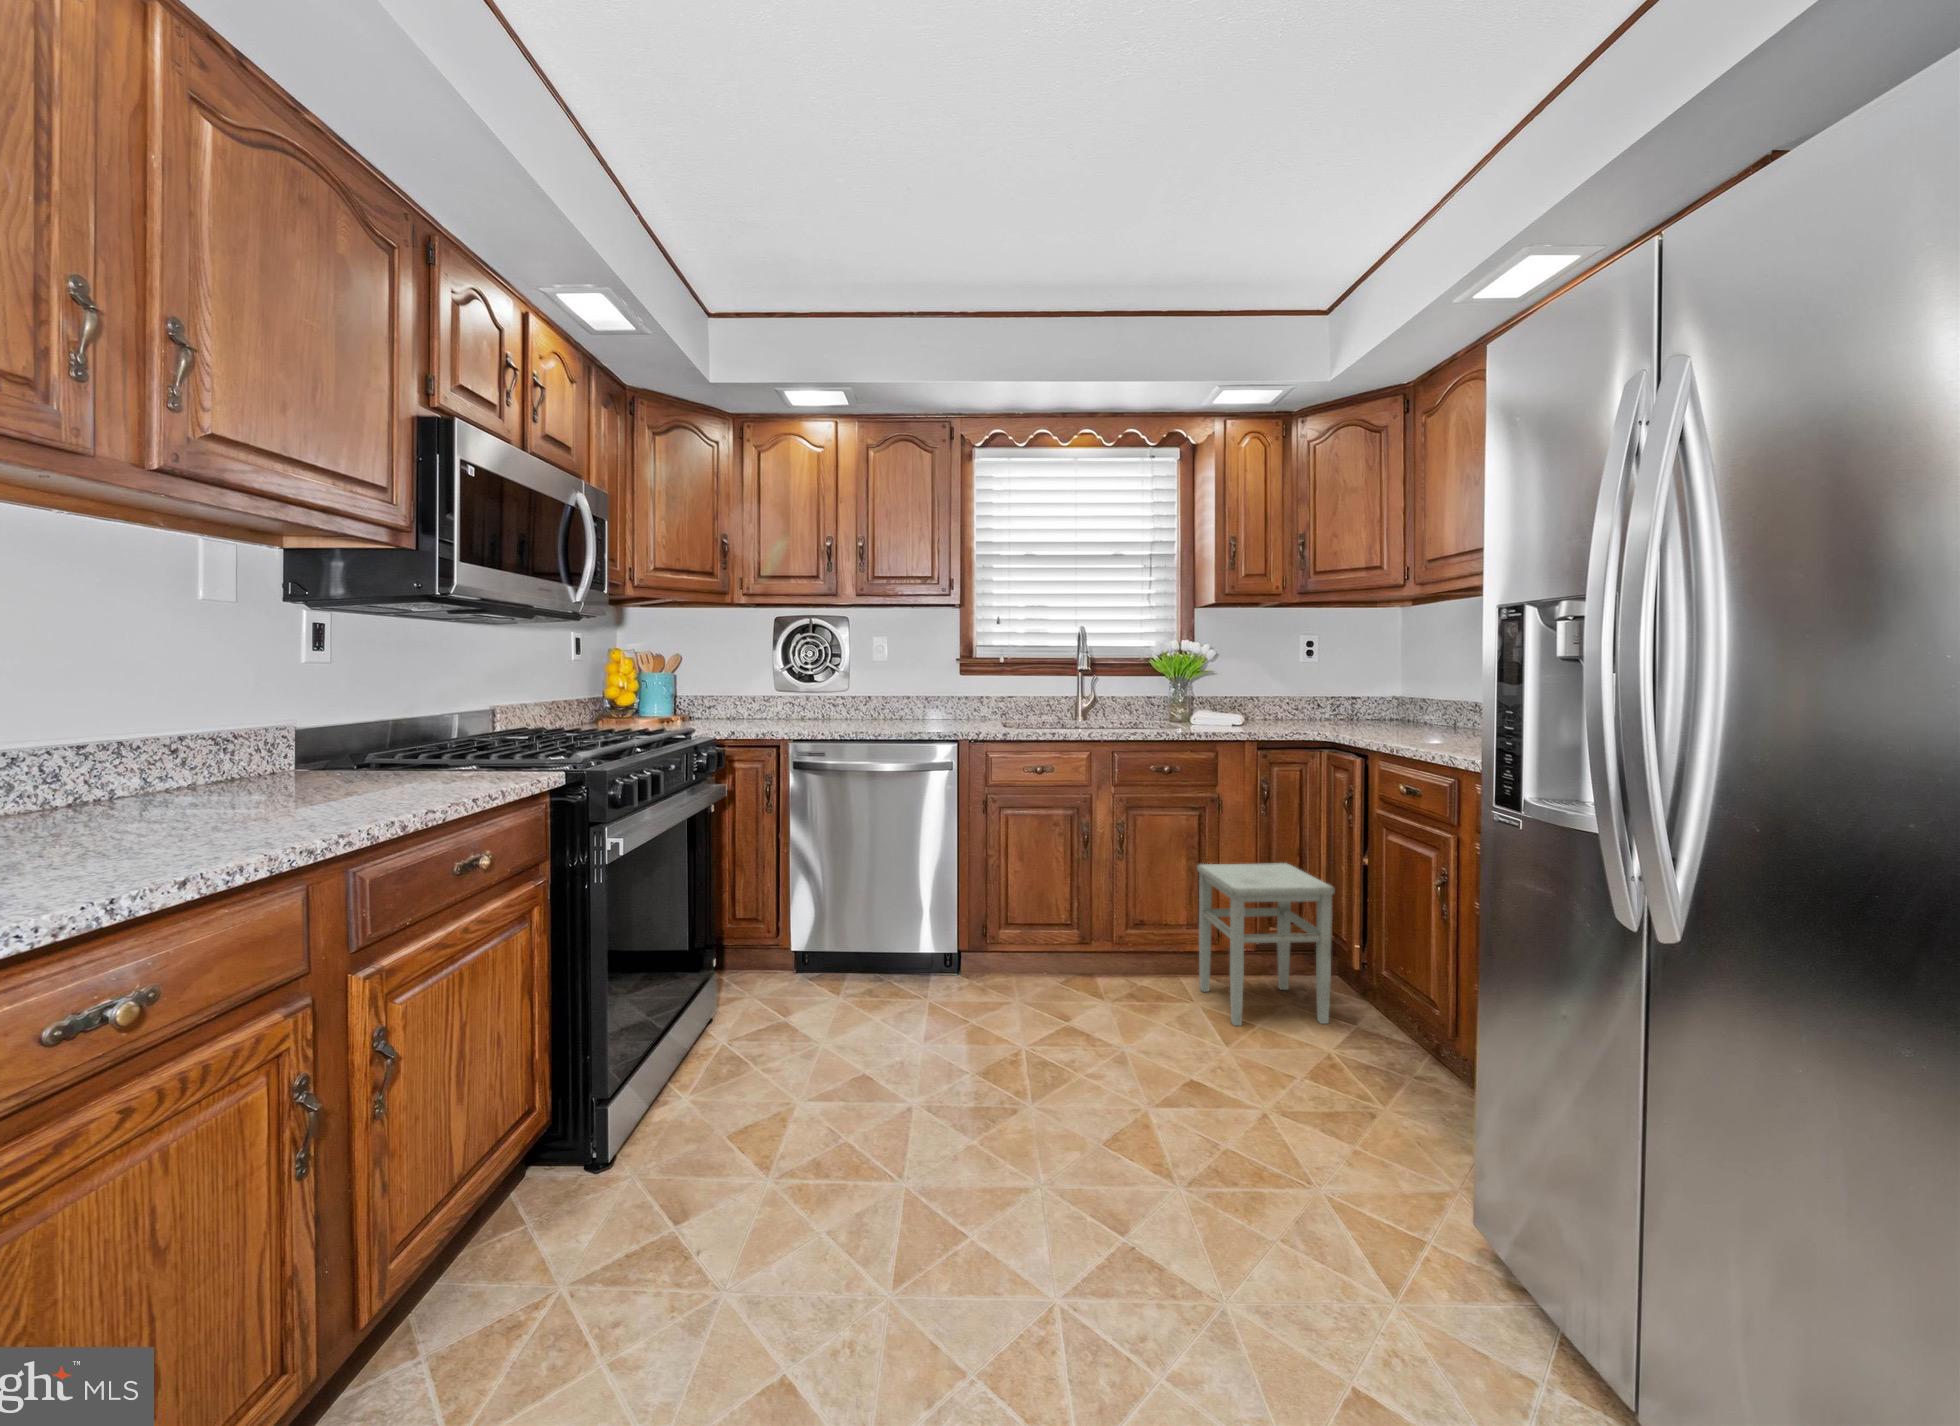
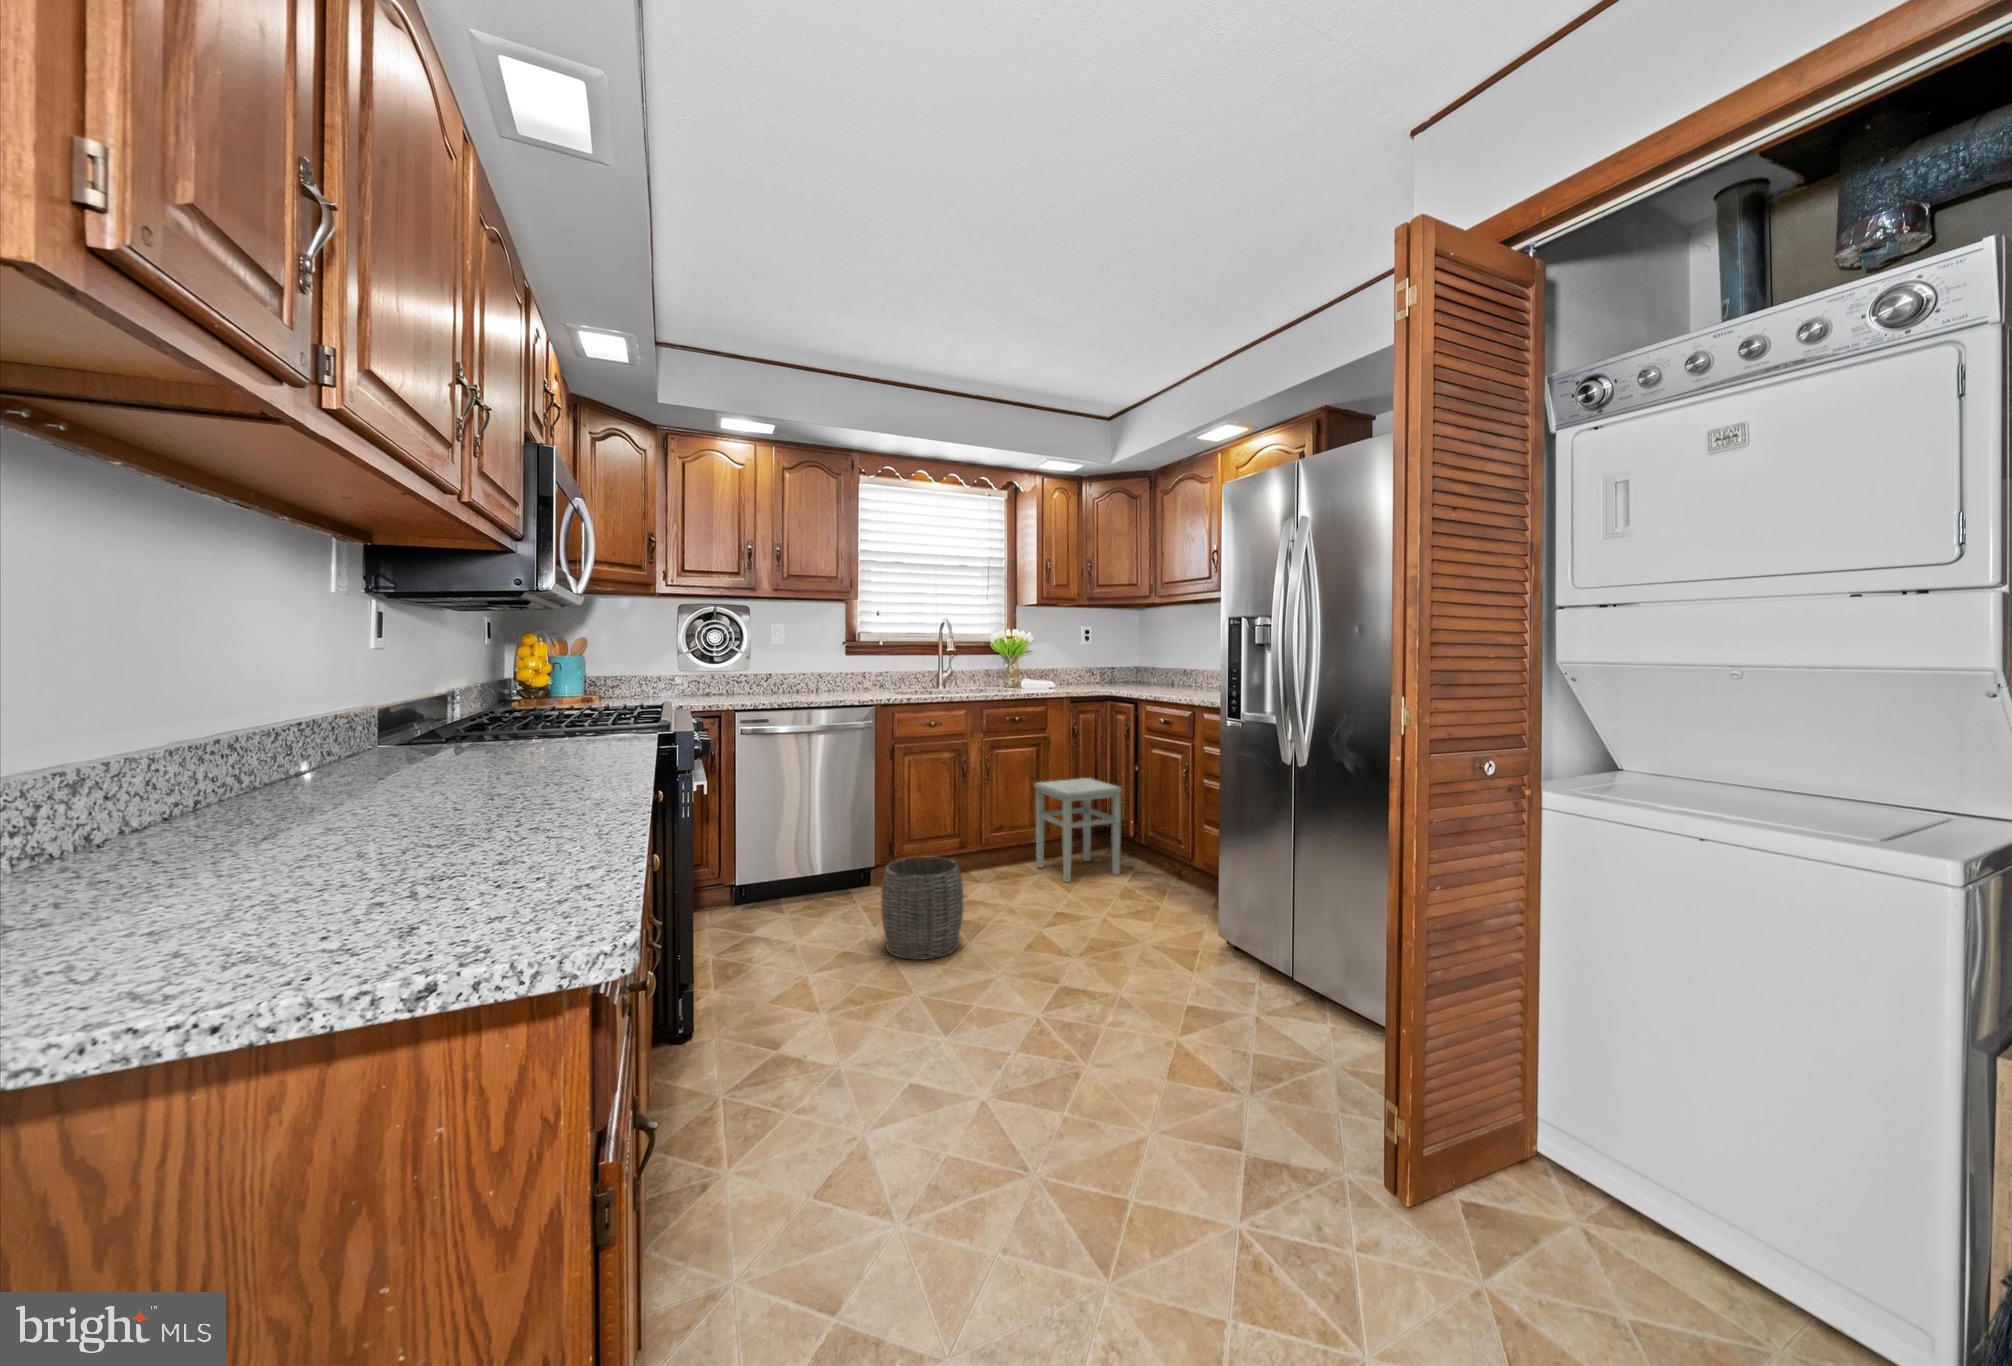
woven basket: none [900,971,1022,1139] -> present [881,857,963,960]

